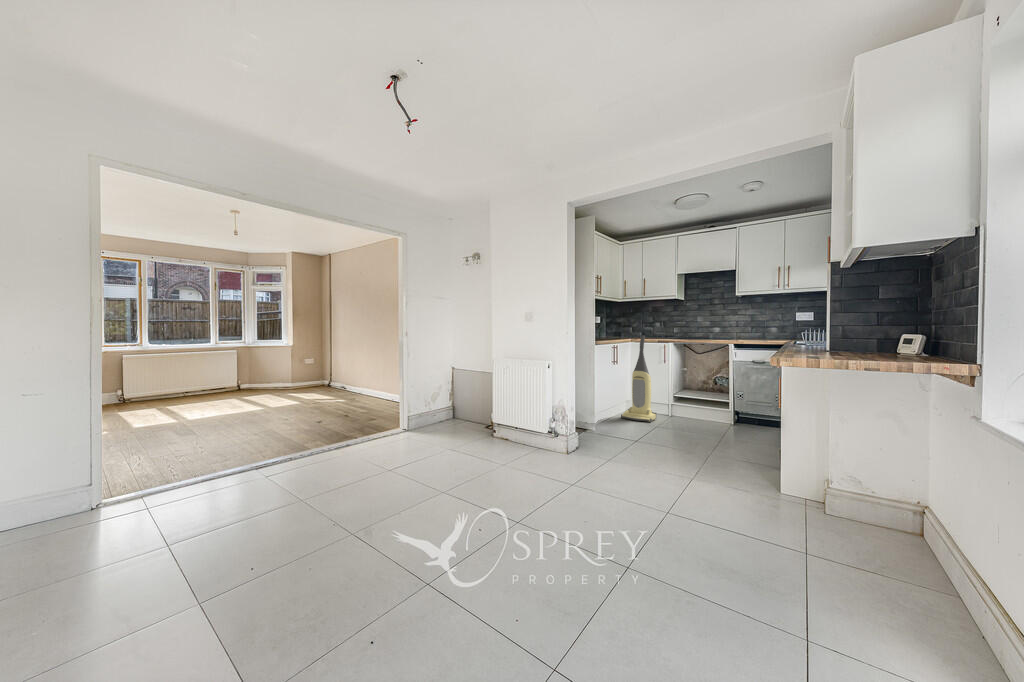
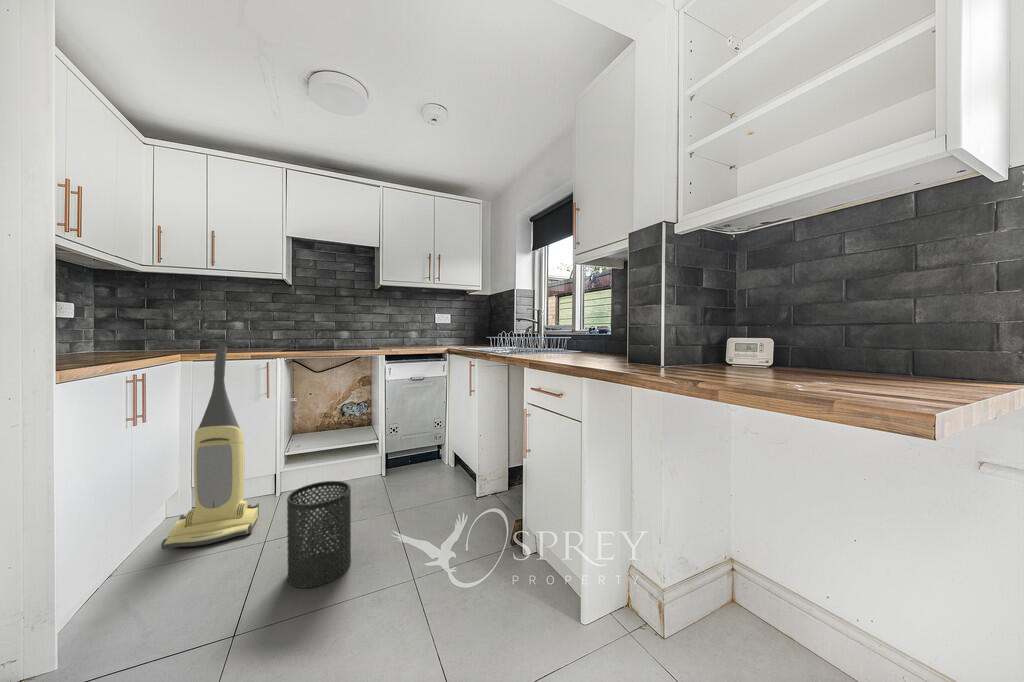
trash can: none [657,399,684,439] -> present [287,481,351,588]

